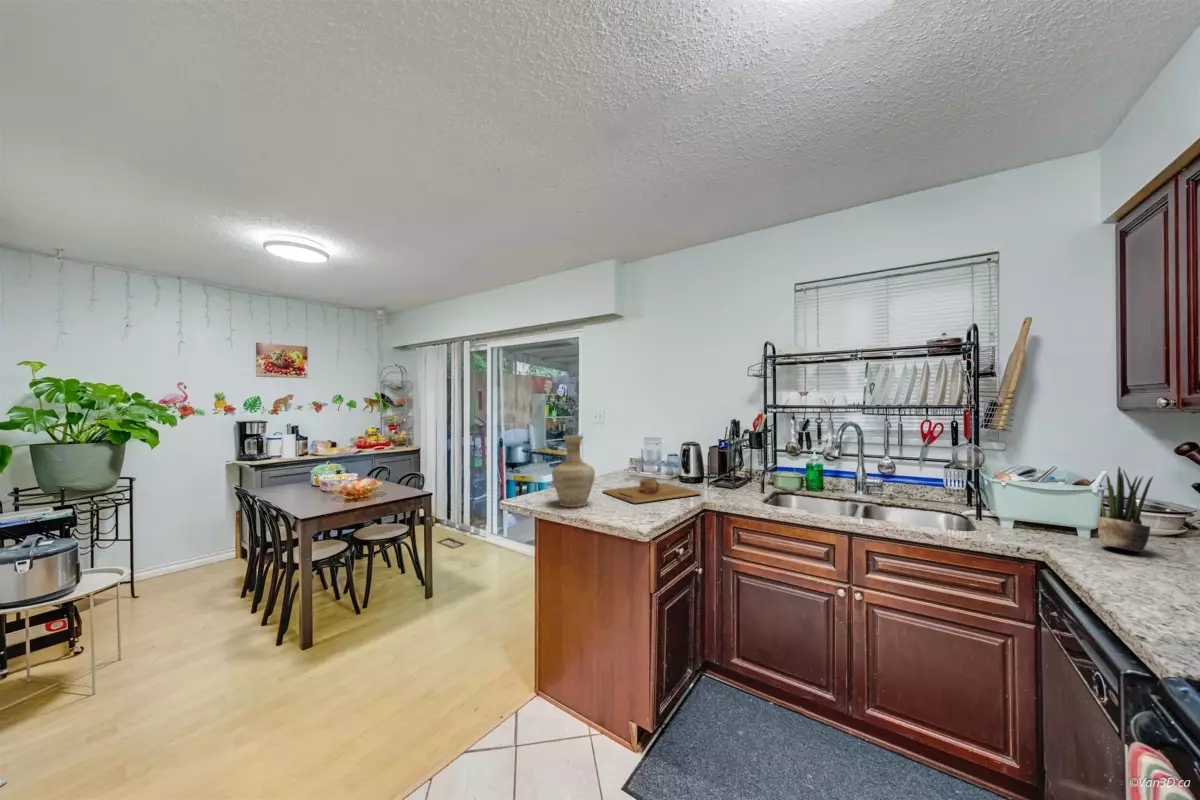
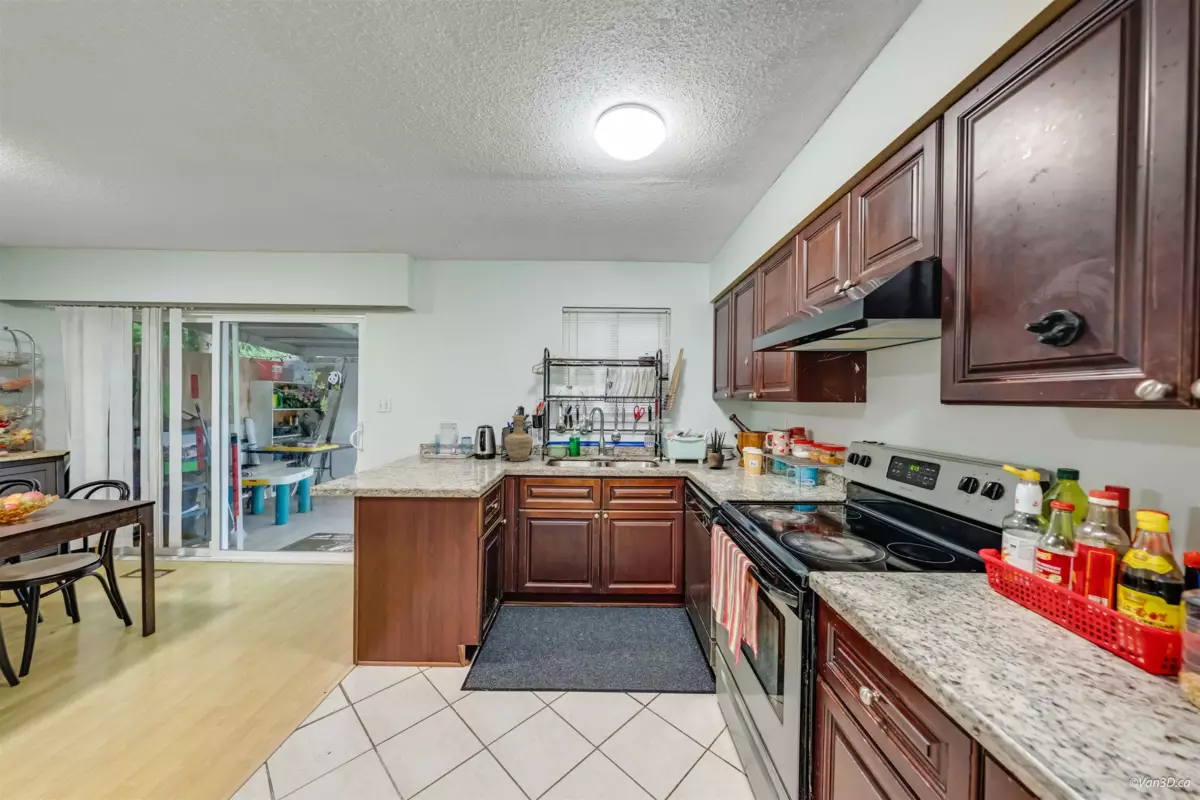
vase: present [552,435,595,507] -> present [504,416,533,461]
cutting board: present [603,478,700,504] -> none [419,455,501,476]

